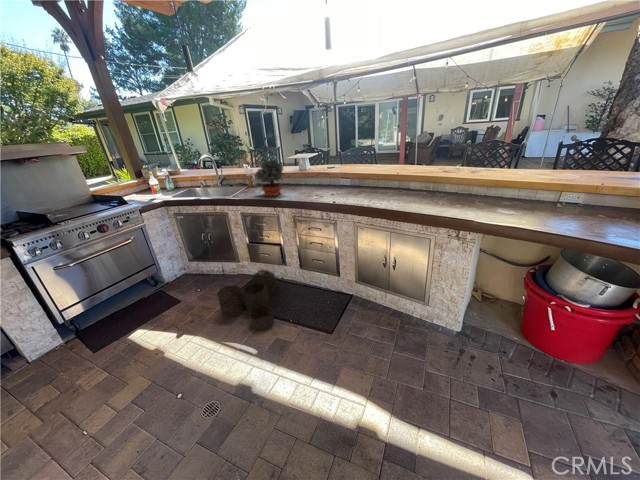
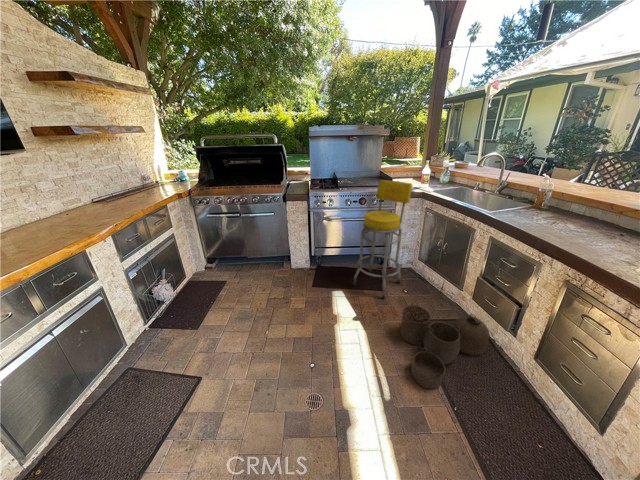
potted plant: present [255,158,283,196] -> none [537,173,608,236]
bar stool: none [115,192,189,320] -> present [353,180,412,299]

